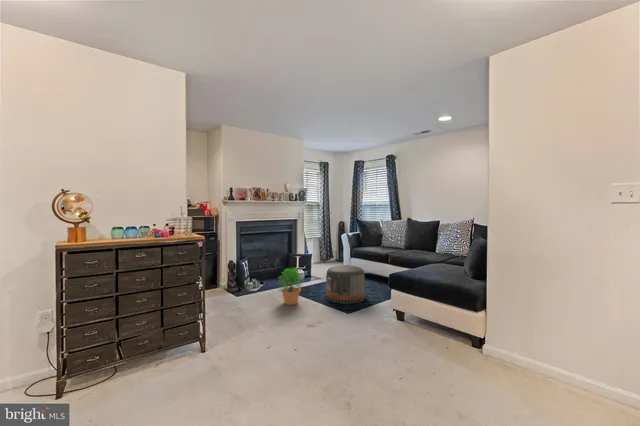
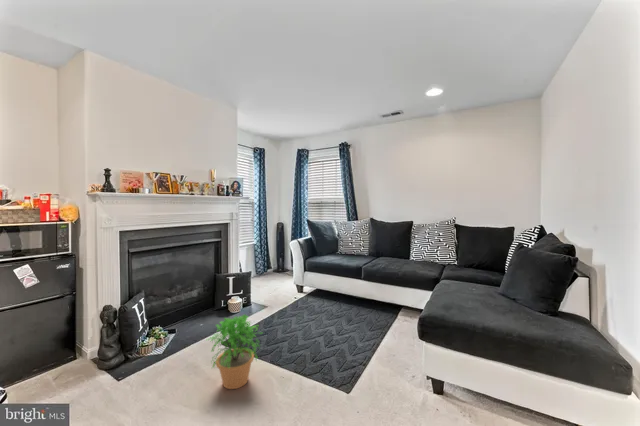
pouf: present [326,265,365,304] -> none [292,294,353,366]

